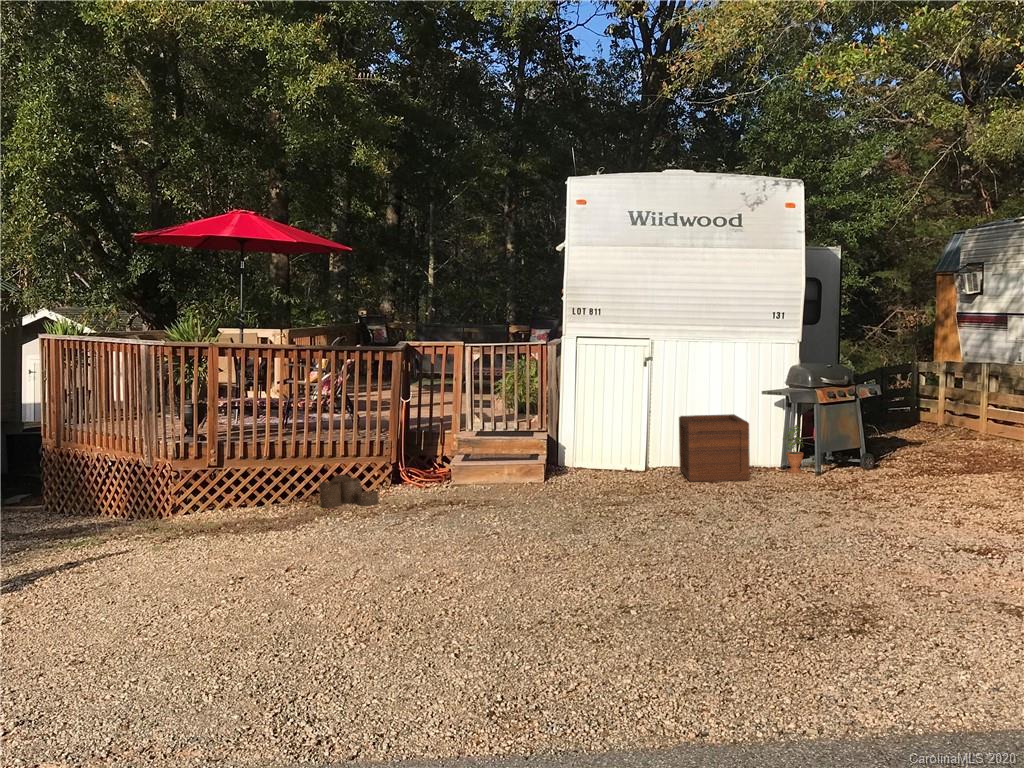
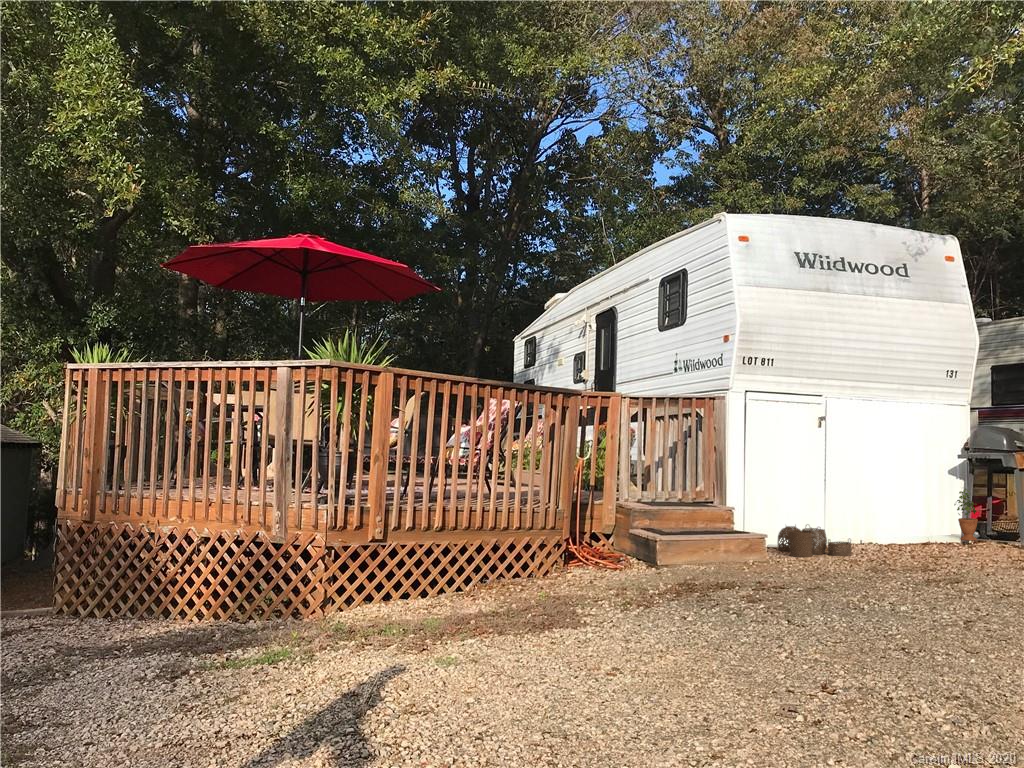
wooden crate: present [679,414,750,482] -> none [850,478,948,550]
woven basket: present [319,474,379,508] -> present [777,525,852,557]

